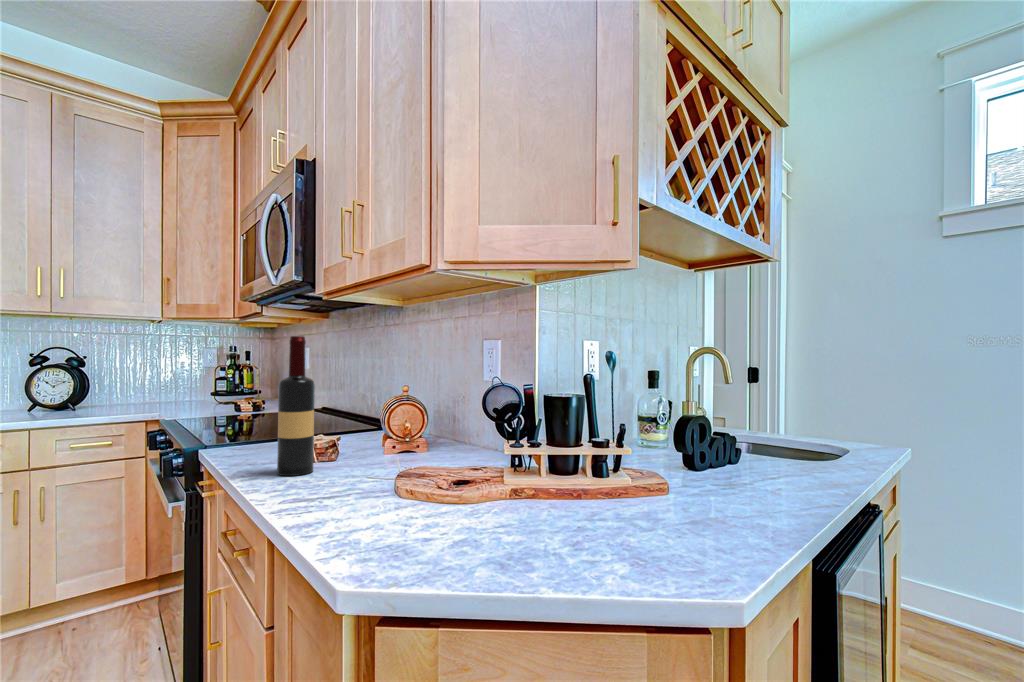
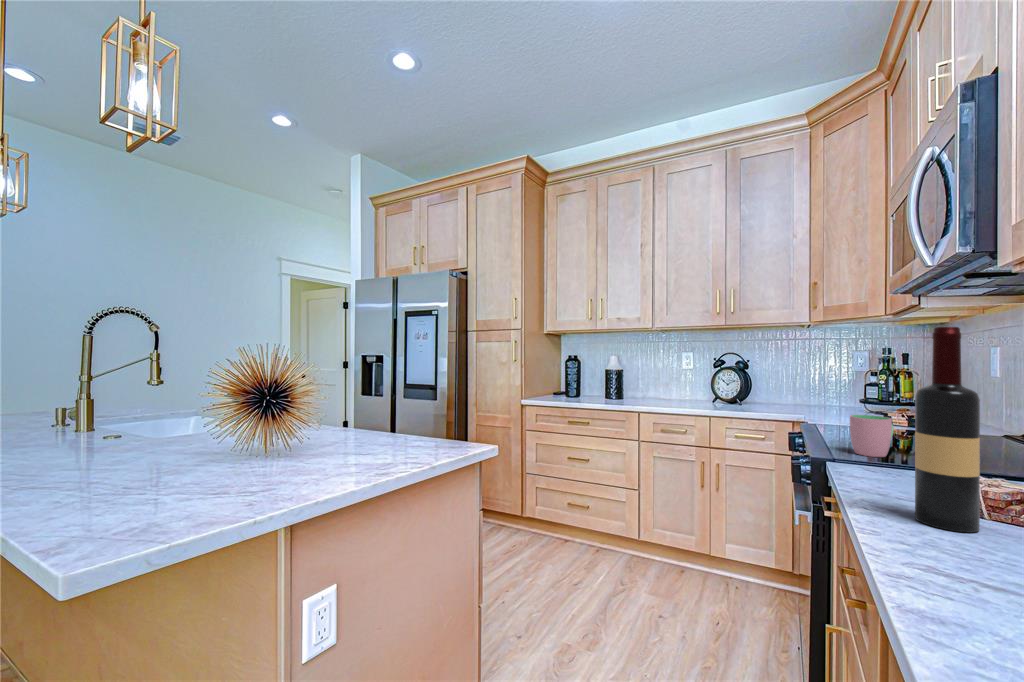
cup: none [216,405,249,440] -> present [850,415,893,457]

